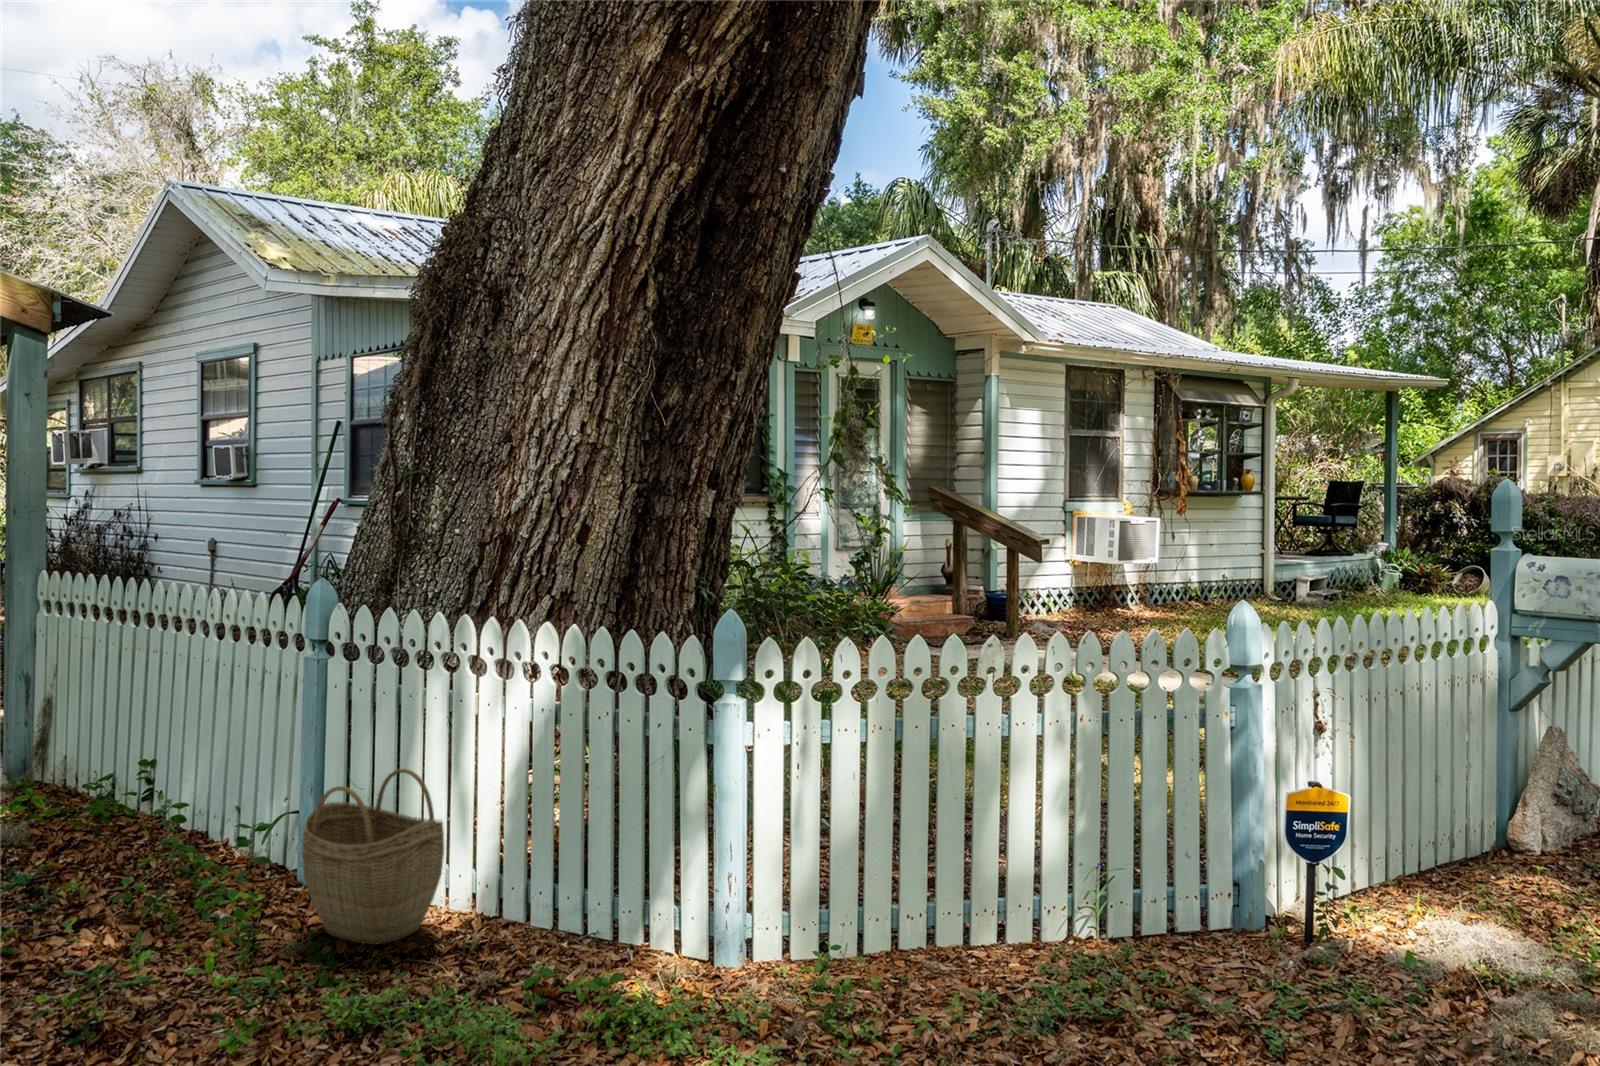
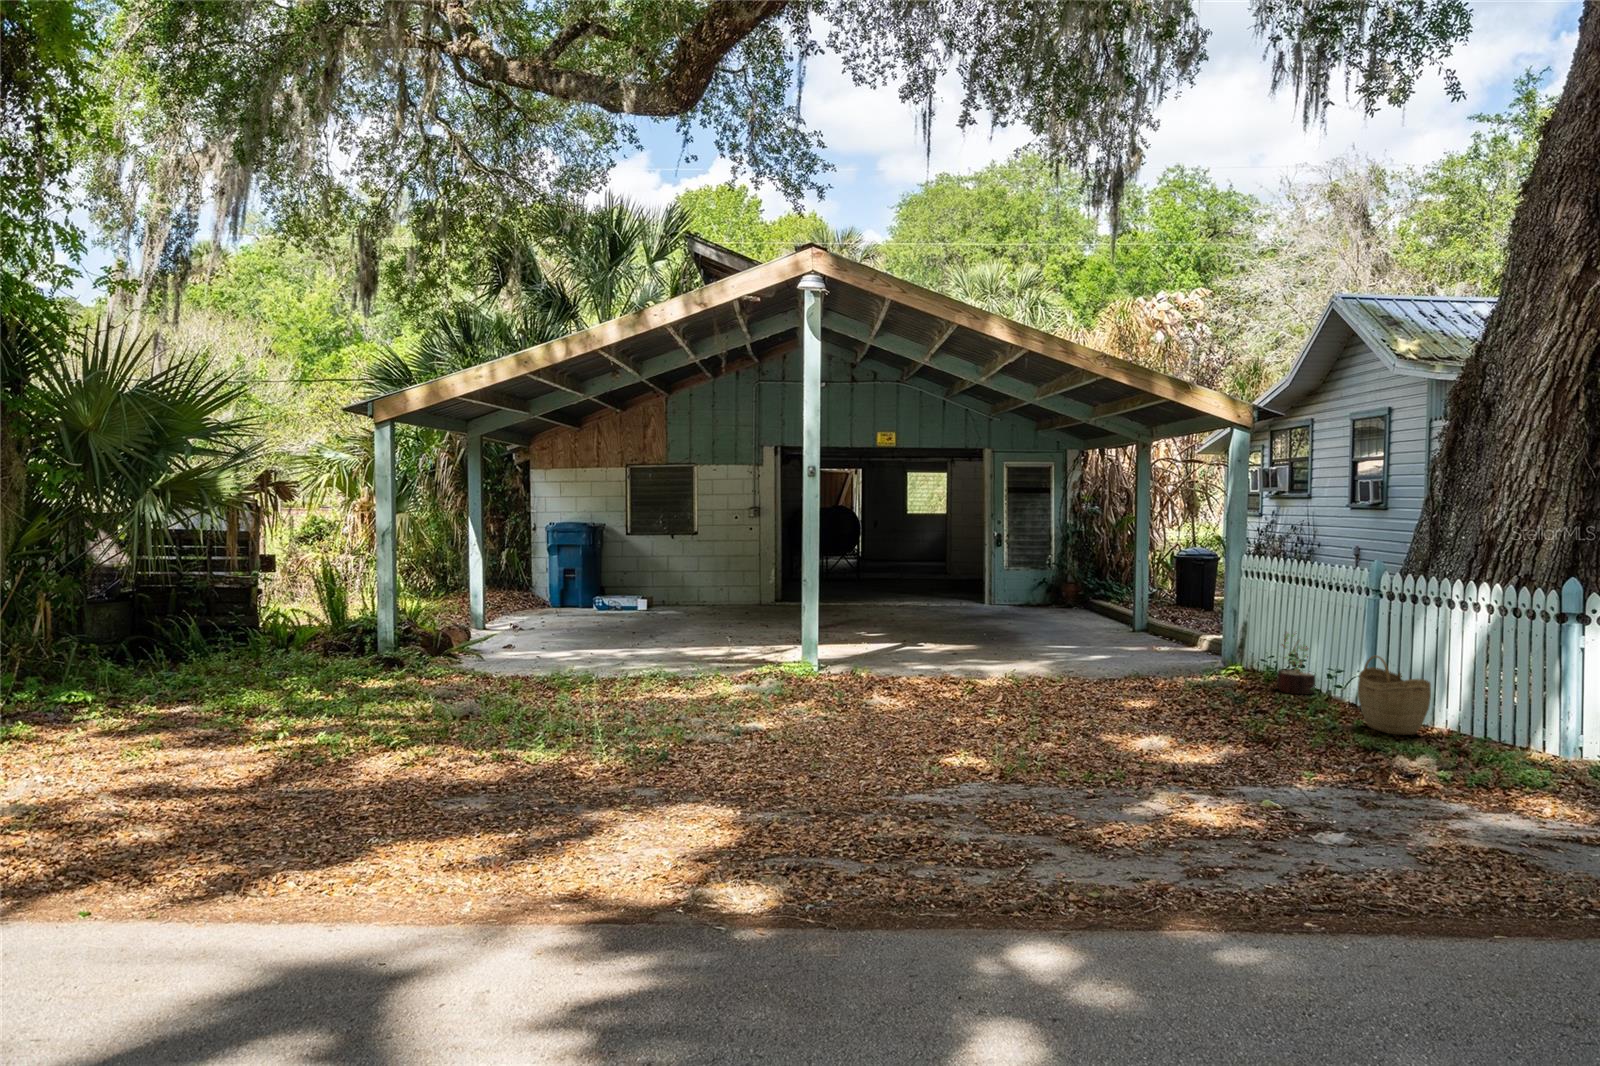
decorative plant: none [115,718,199,857] -> present [1277,633,1316,694]

